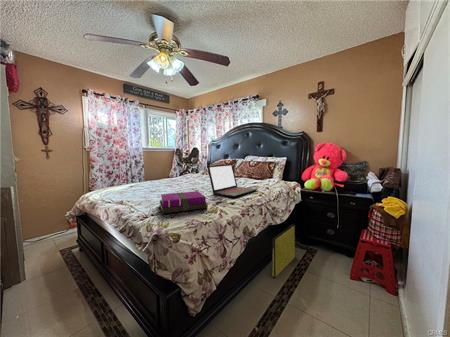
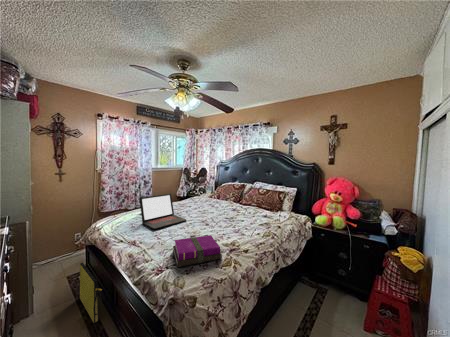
laptop: present [207,164,257,197] -> present [140,194,186,229]
bag: present [272,224,297,278] -> present [80,263,102,323]

